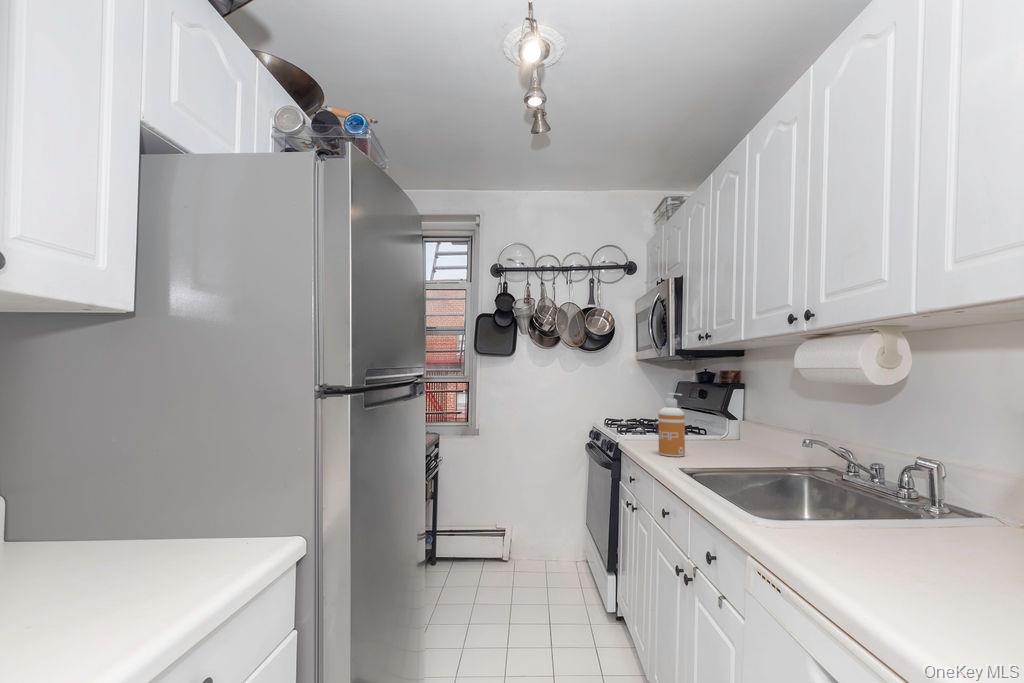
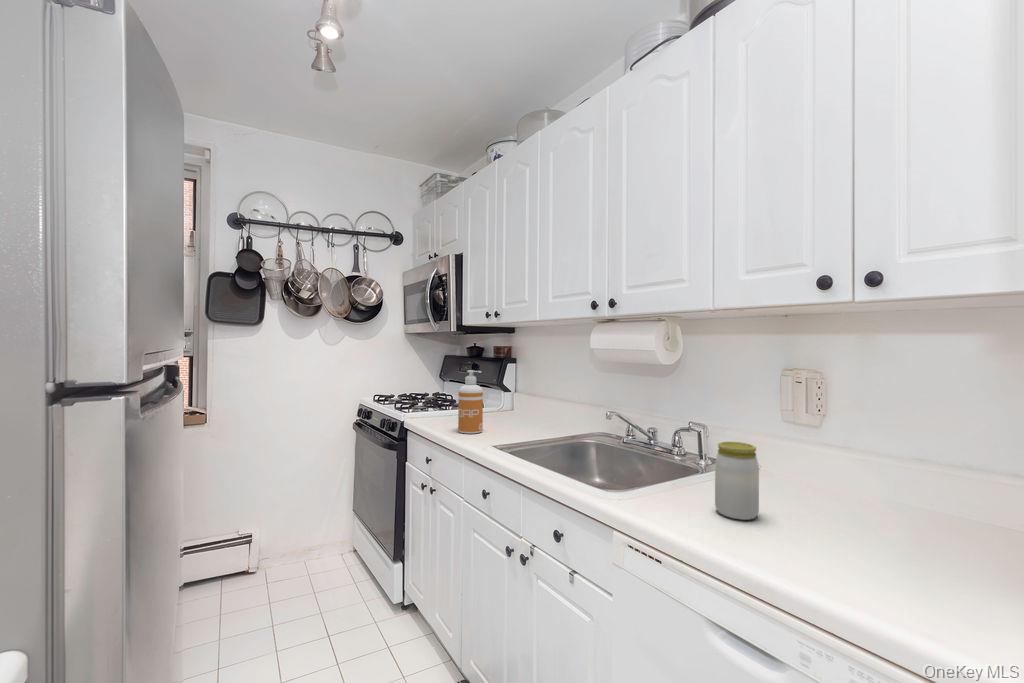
jar: none [880,475,945,574] -> present [715,442,759,520]

